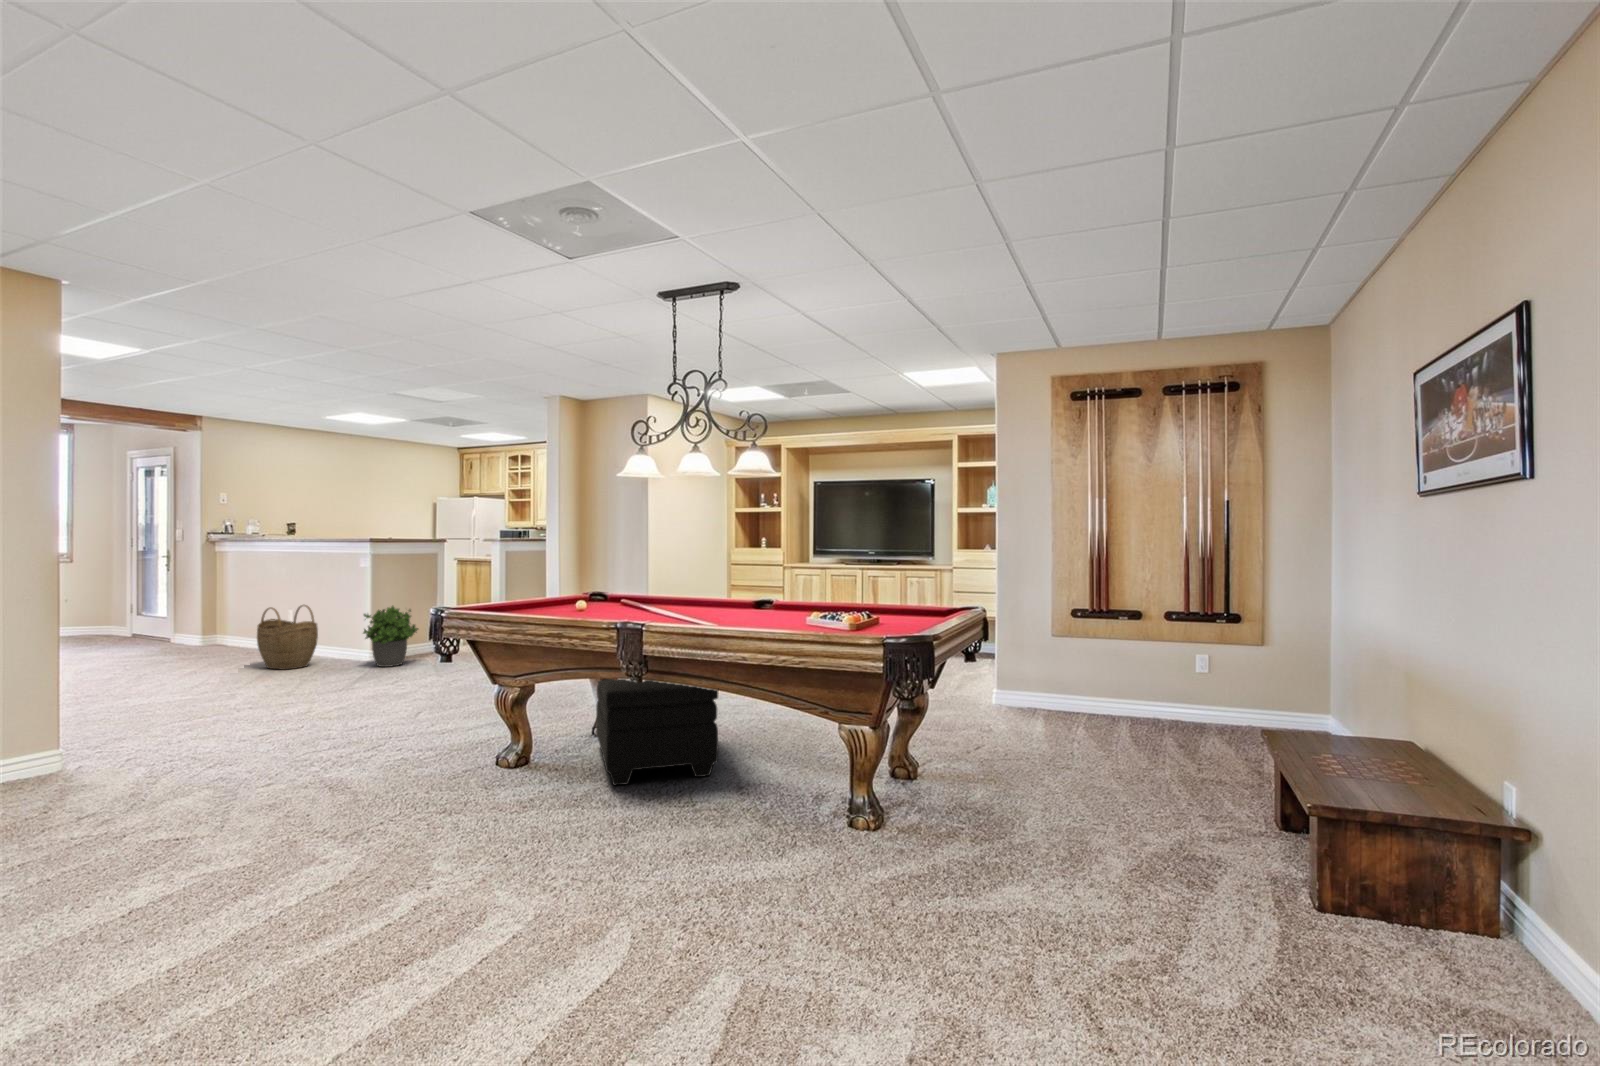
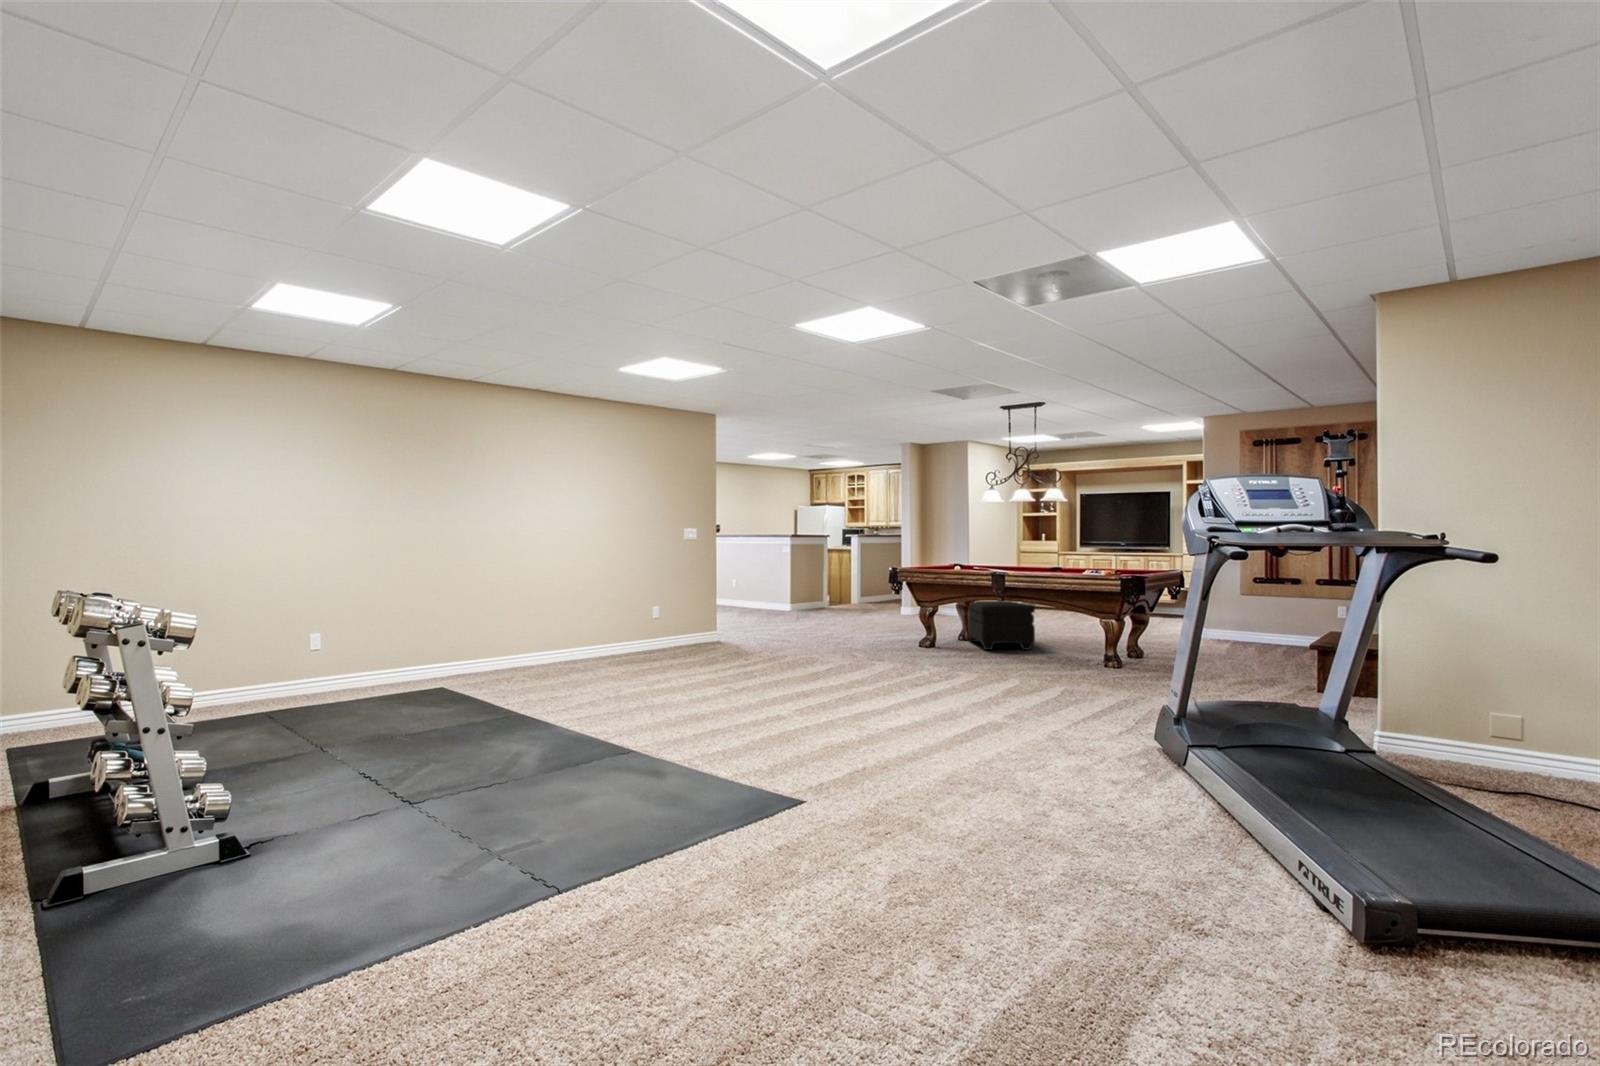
woven basket: present [257,605,318,670] -> none [740,575,771,612]
potted plant: present [363,606,418,667] -> none [797,576,826,612]

